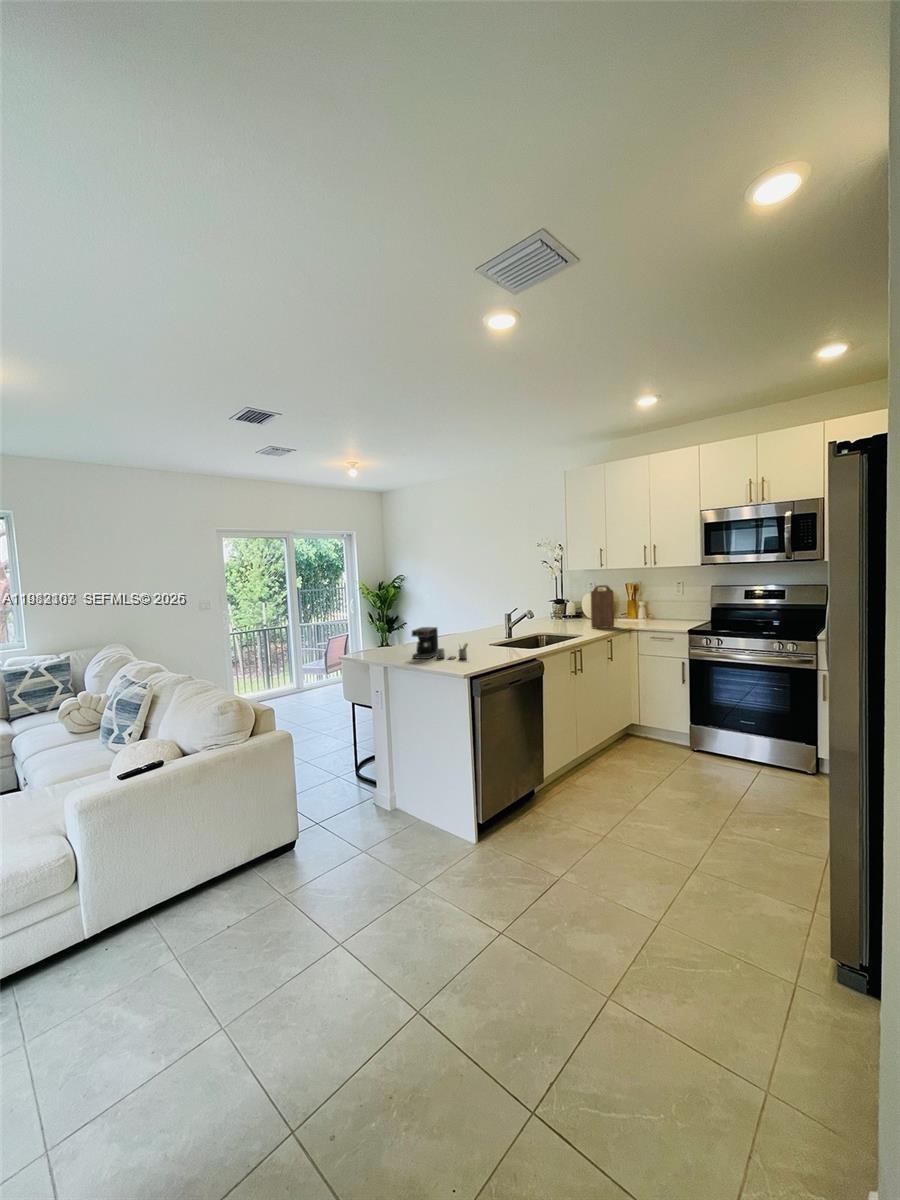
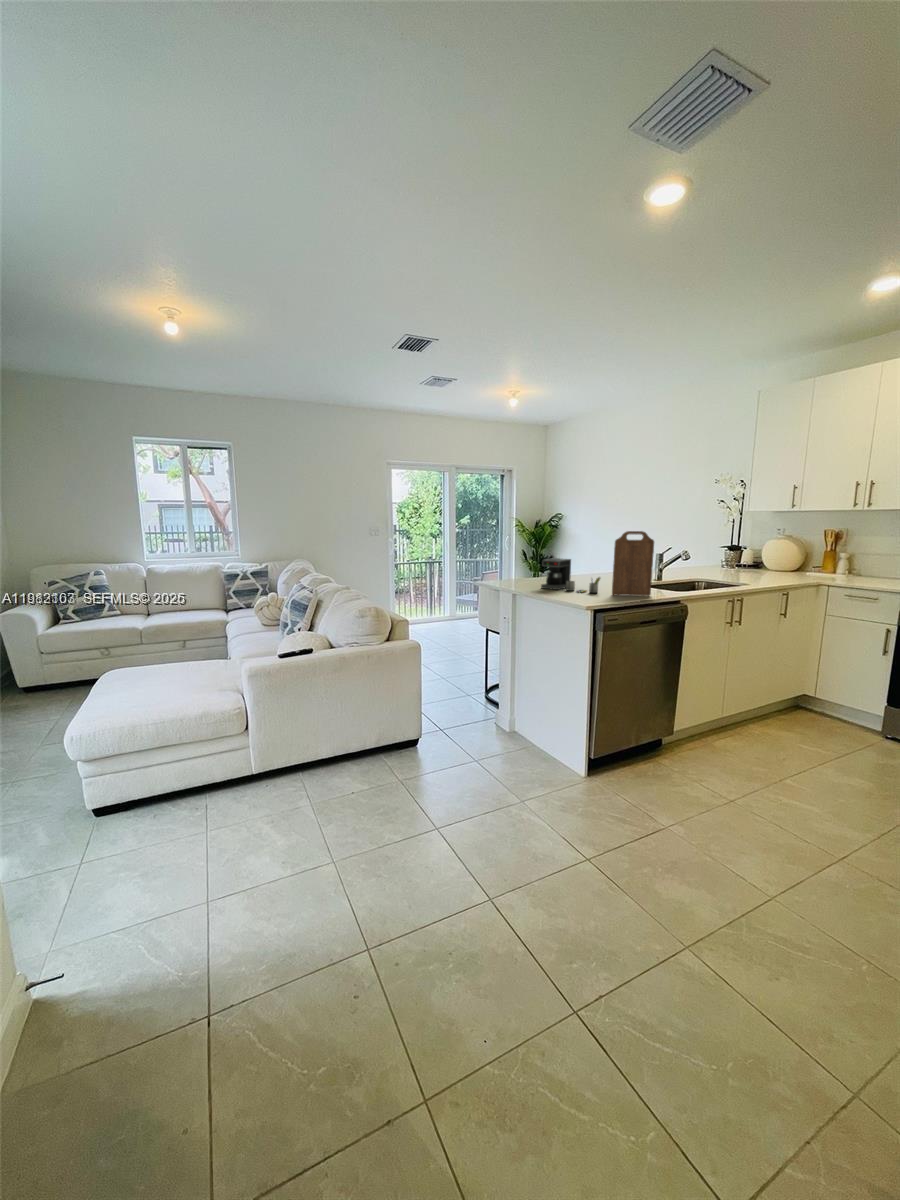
cutting board: present [591,585,614,628] -> present [612,531,654,596]

